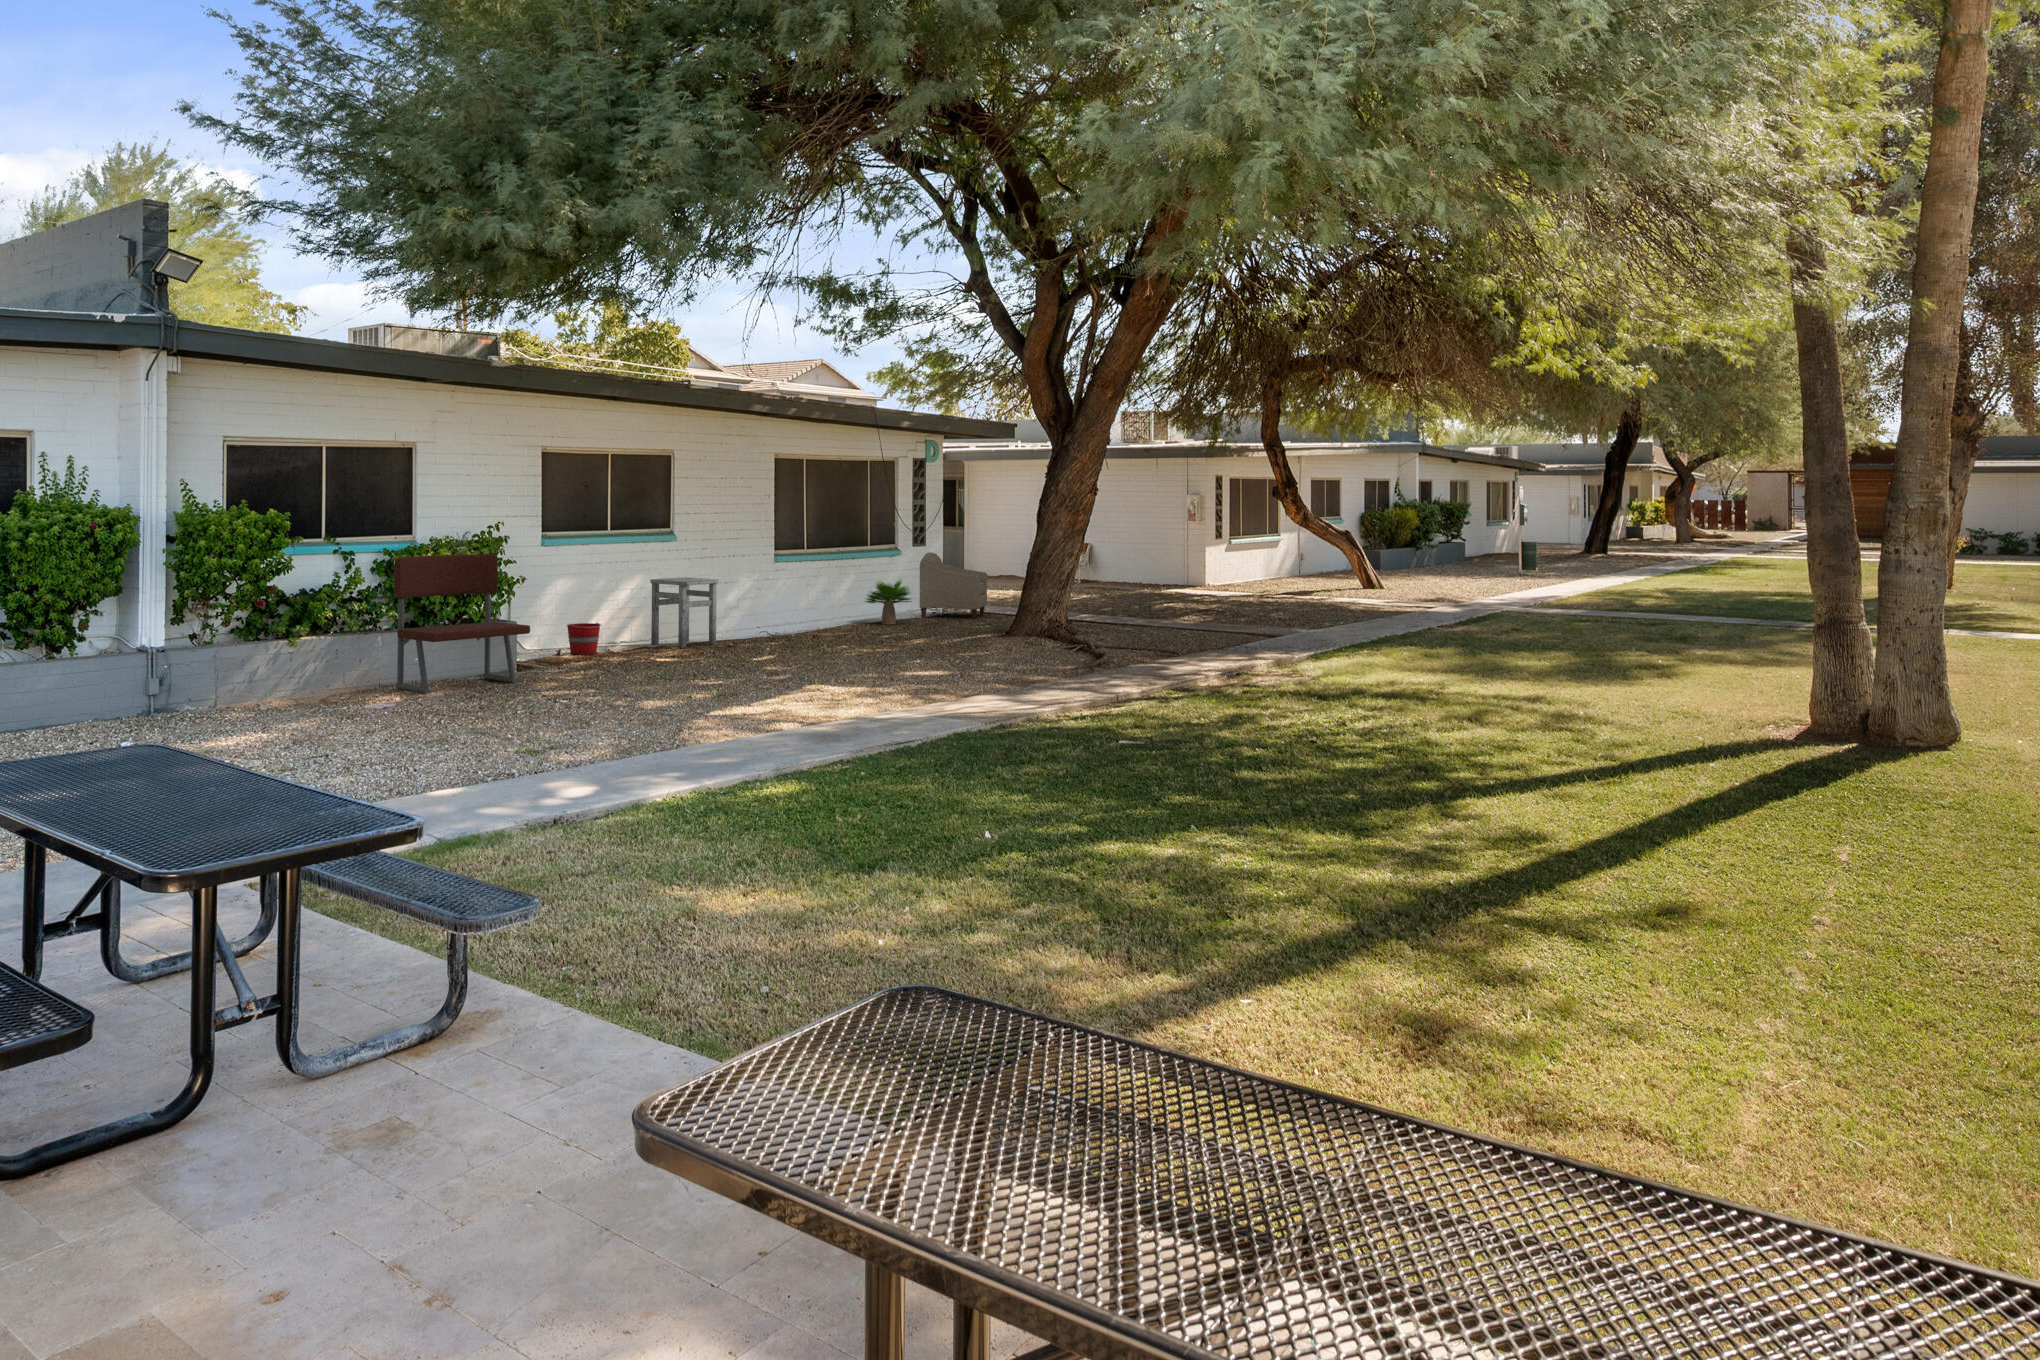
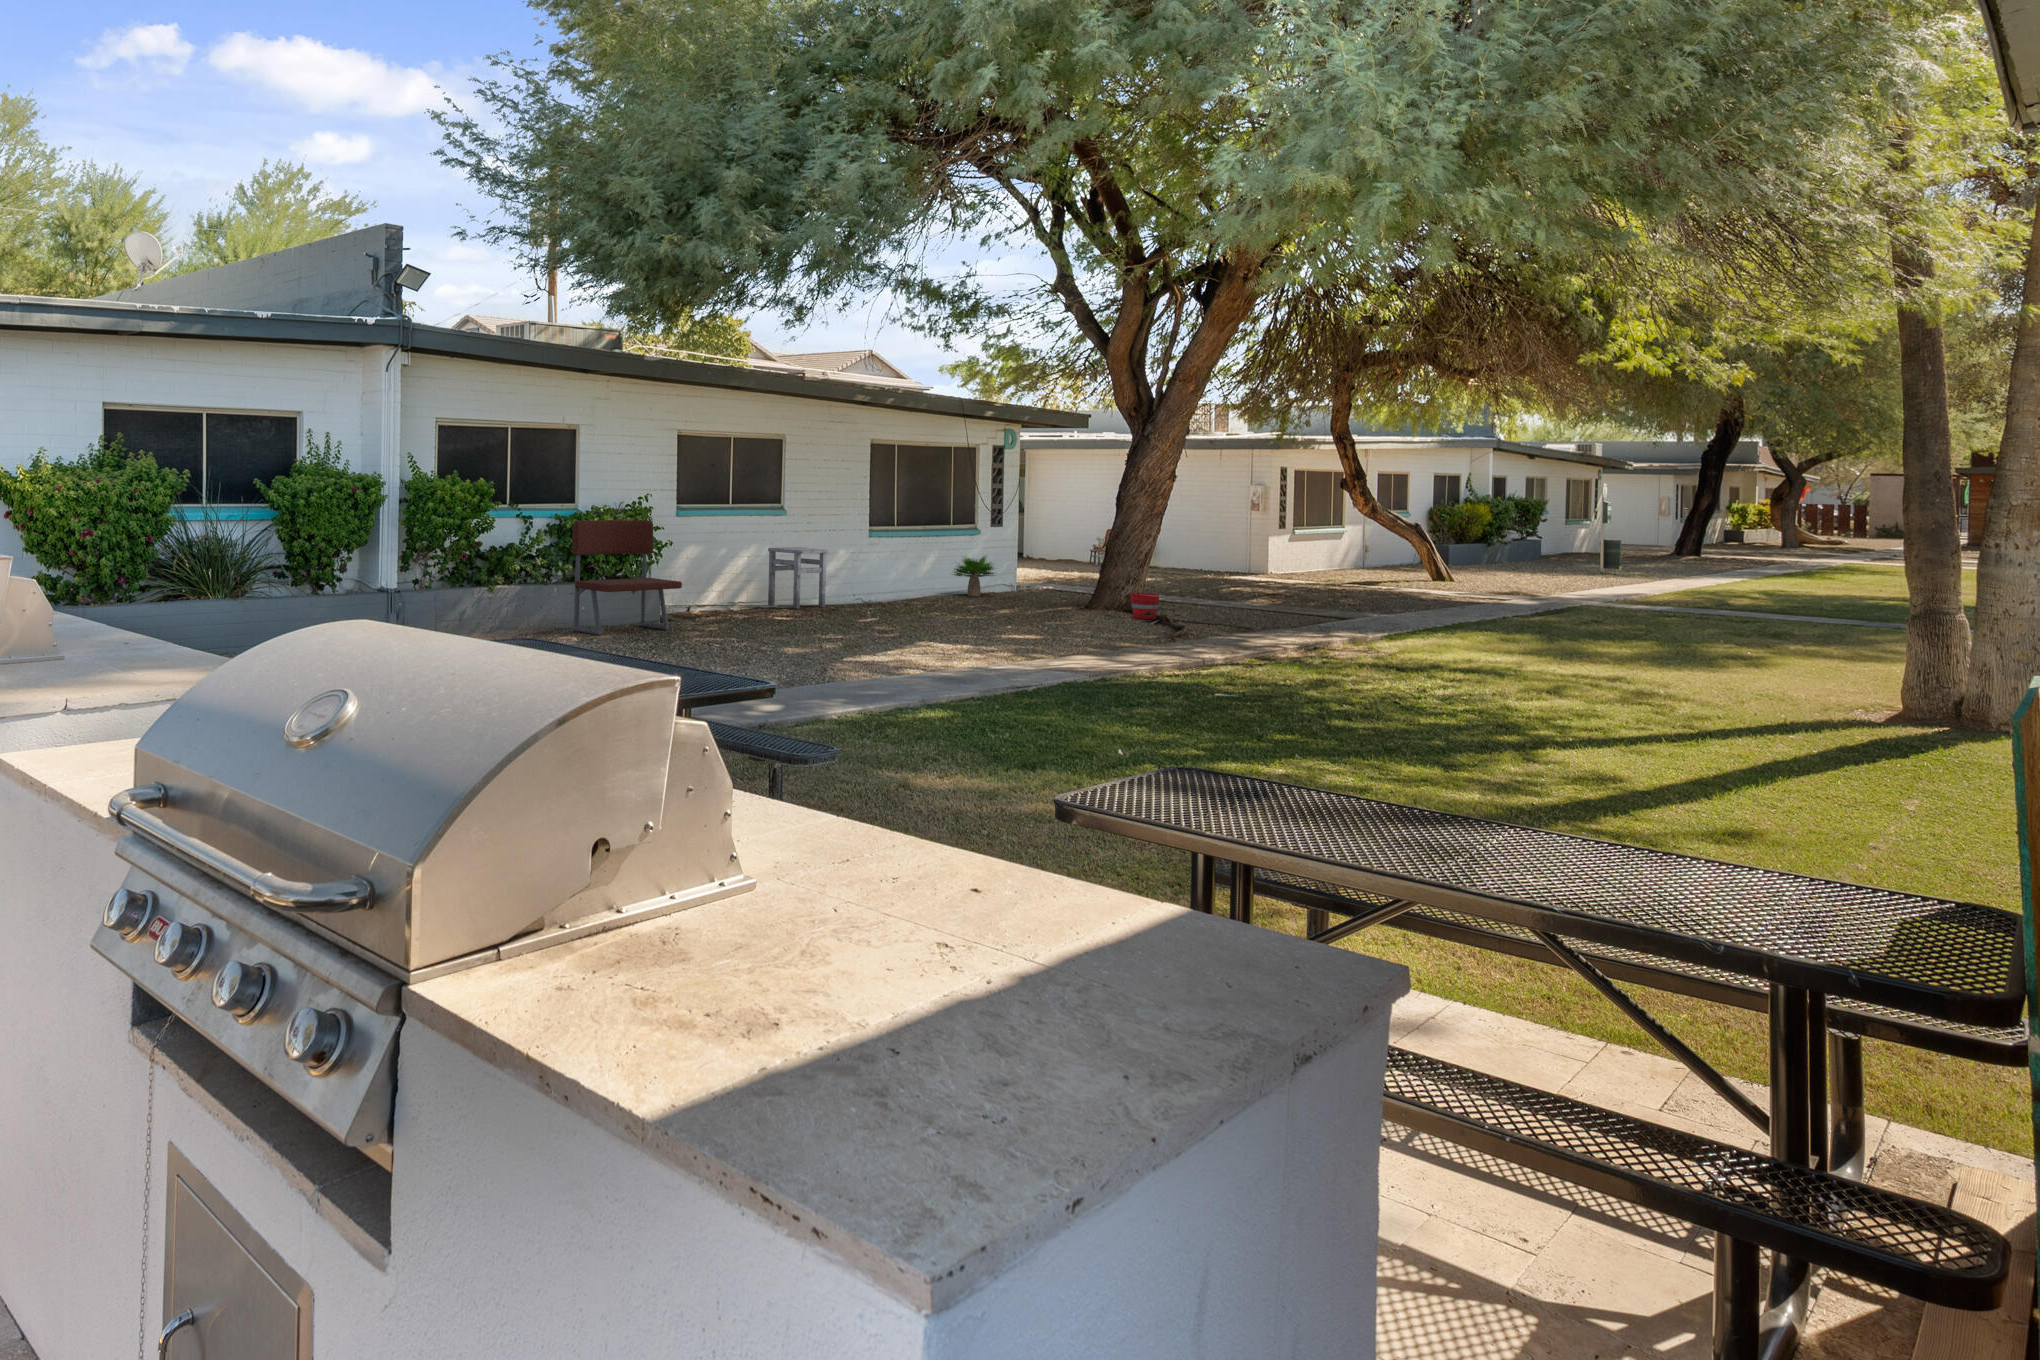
chair: present [920,552,987,618] -> none [1001,532,1064,594]
bucket: present [567,623,601,655] -> present [1130,593,1160,619]

